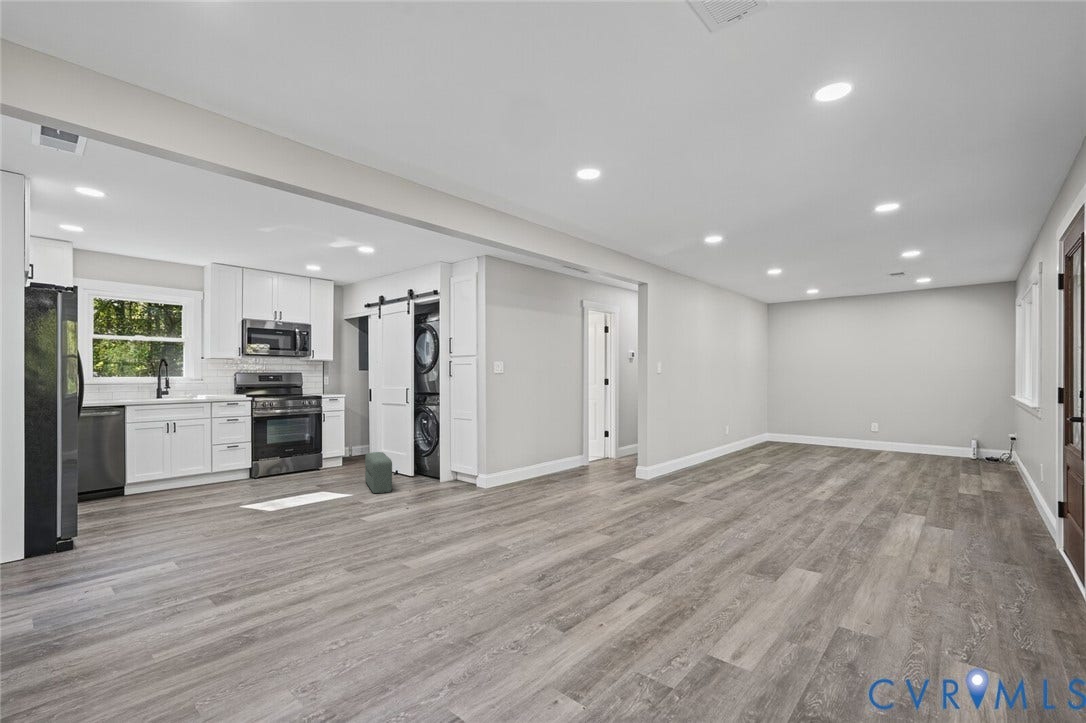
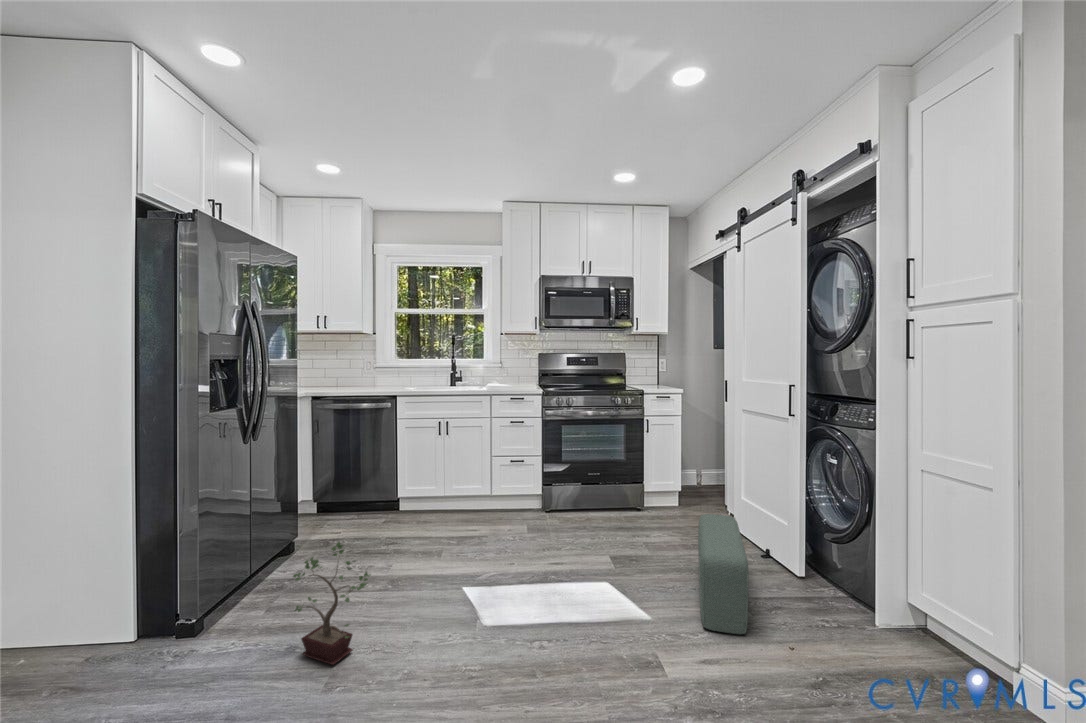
potted plant: none [160,471,224,534] -> present [293,542,370,665]

